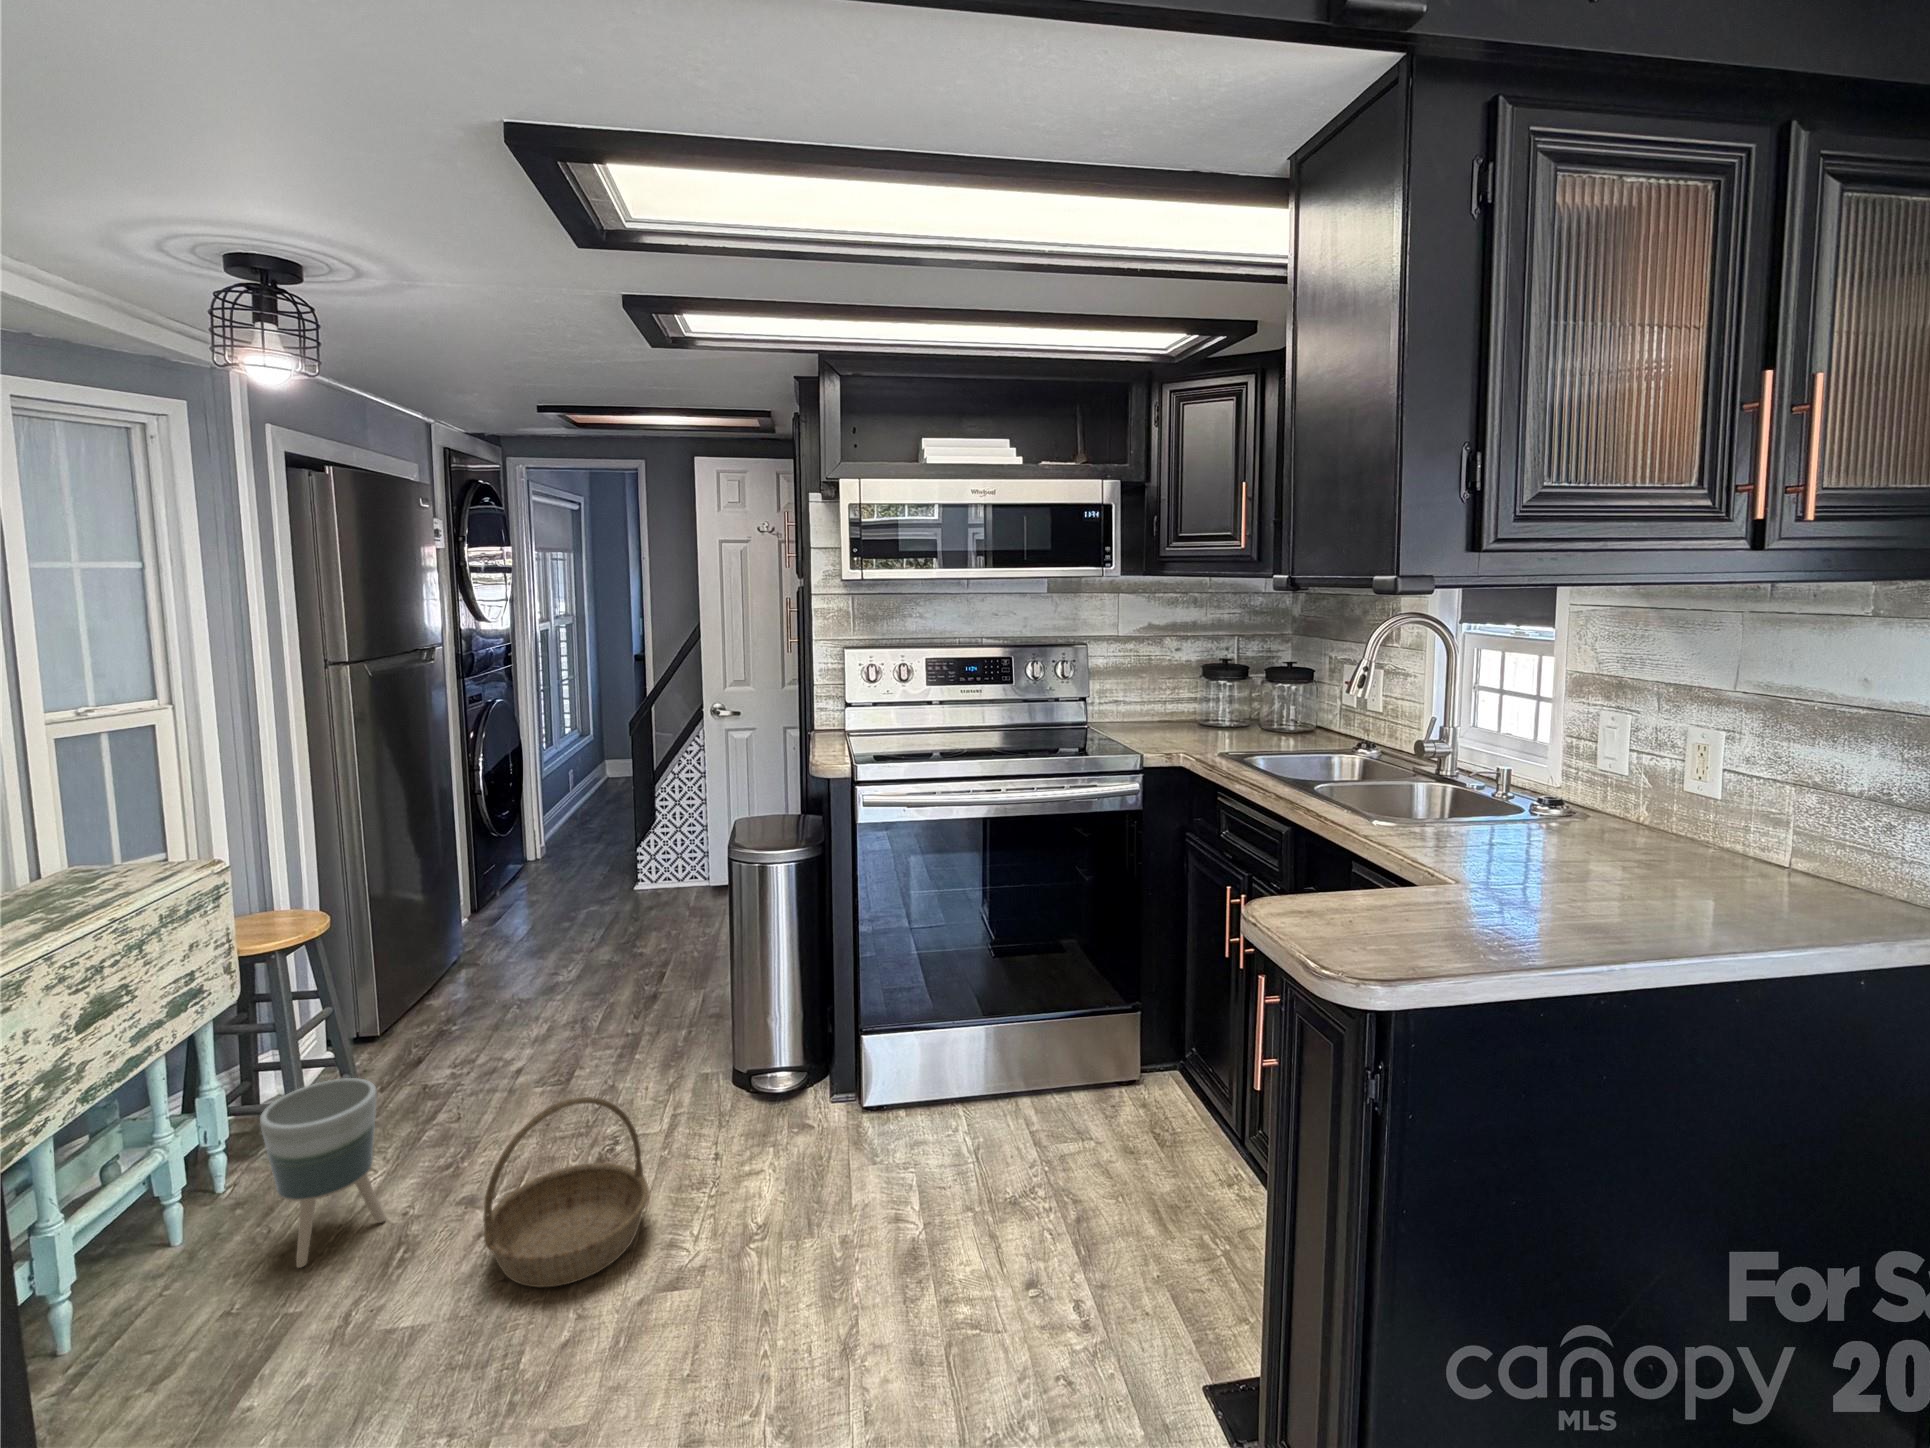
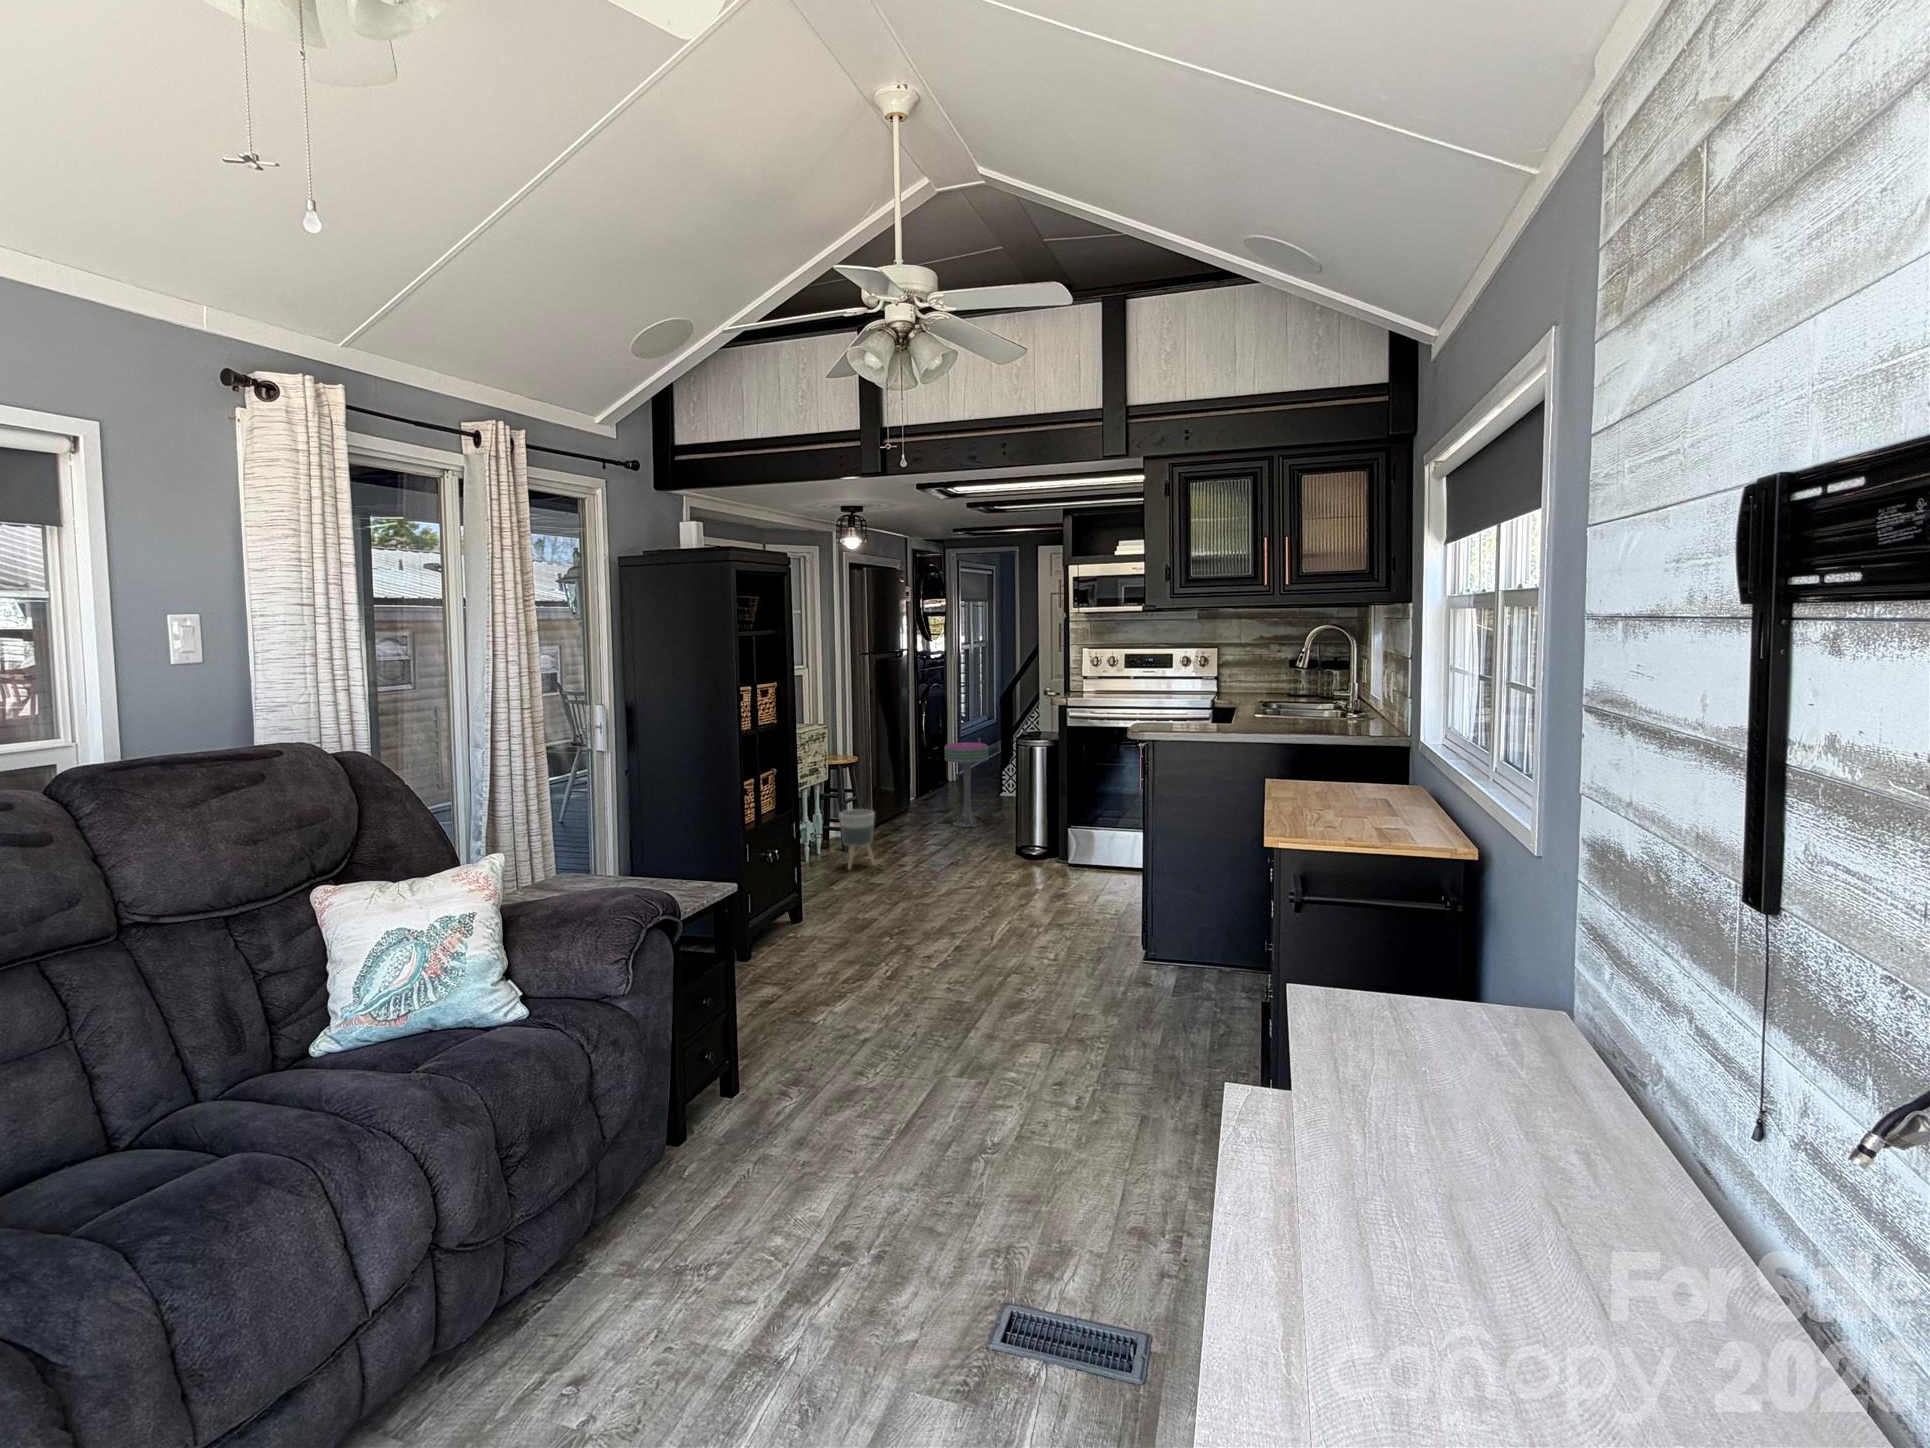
bar stool: none [539,824,635,997] -> present [944,742,989,827]
basket: present [483,1097,649,1287] -> none [907,819,966,885]

